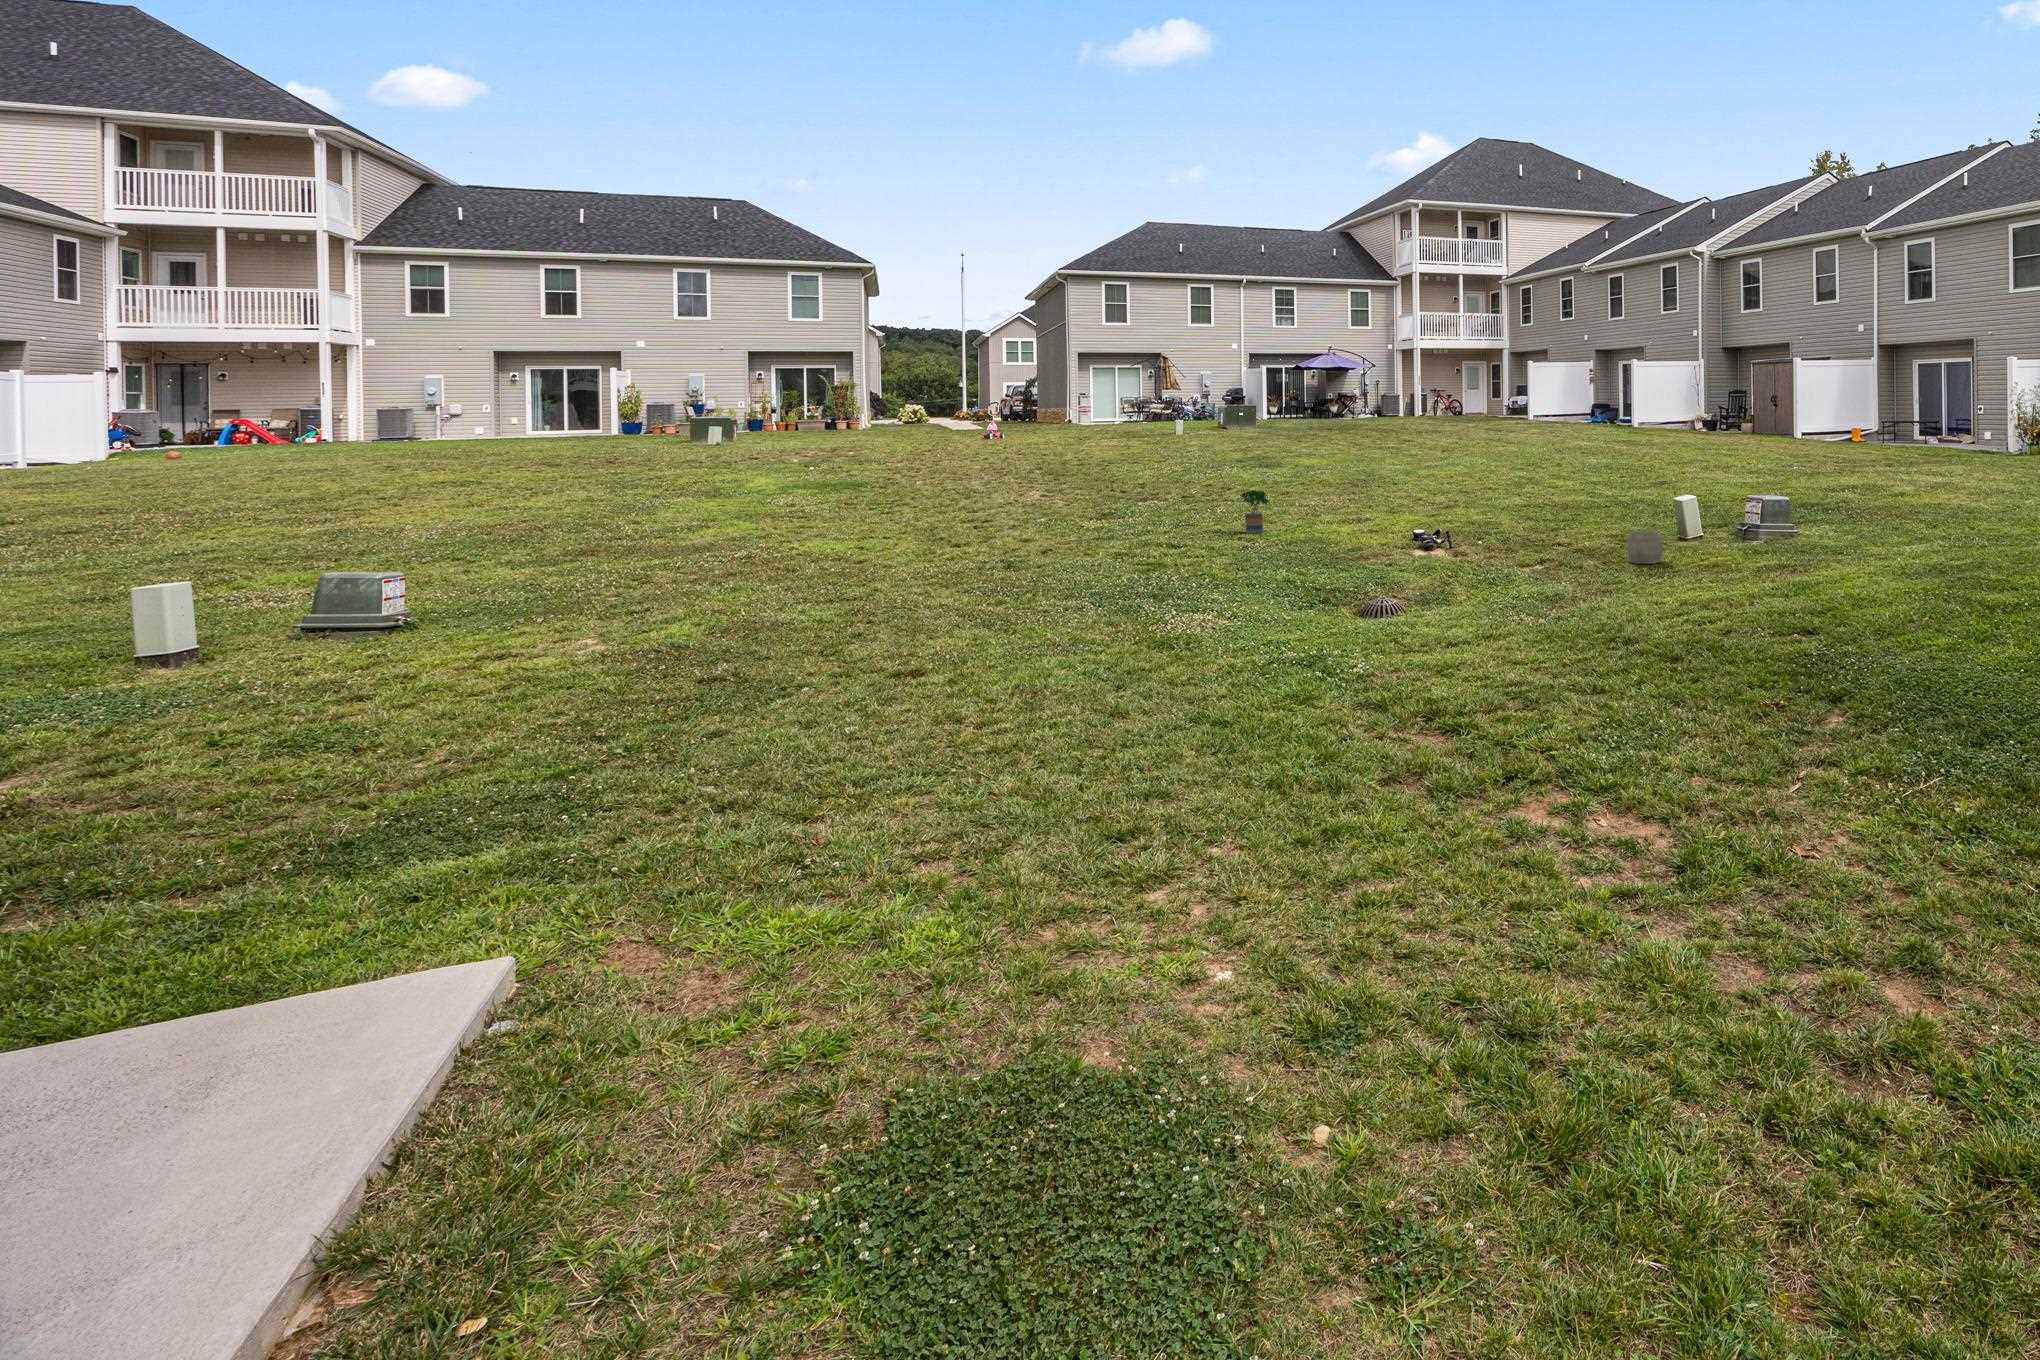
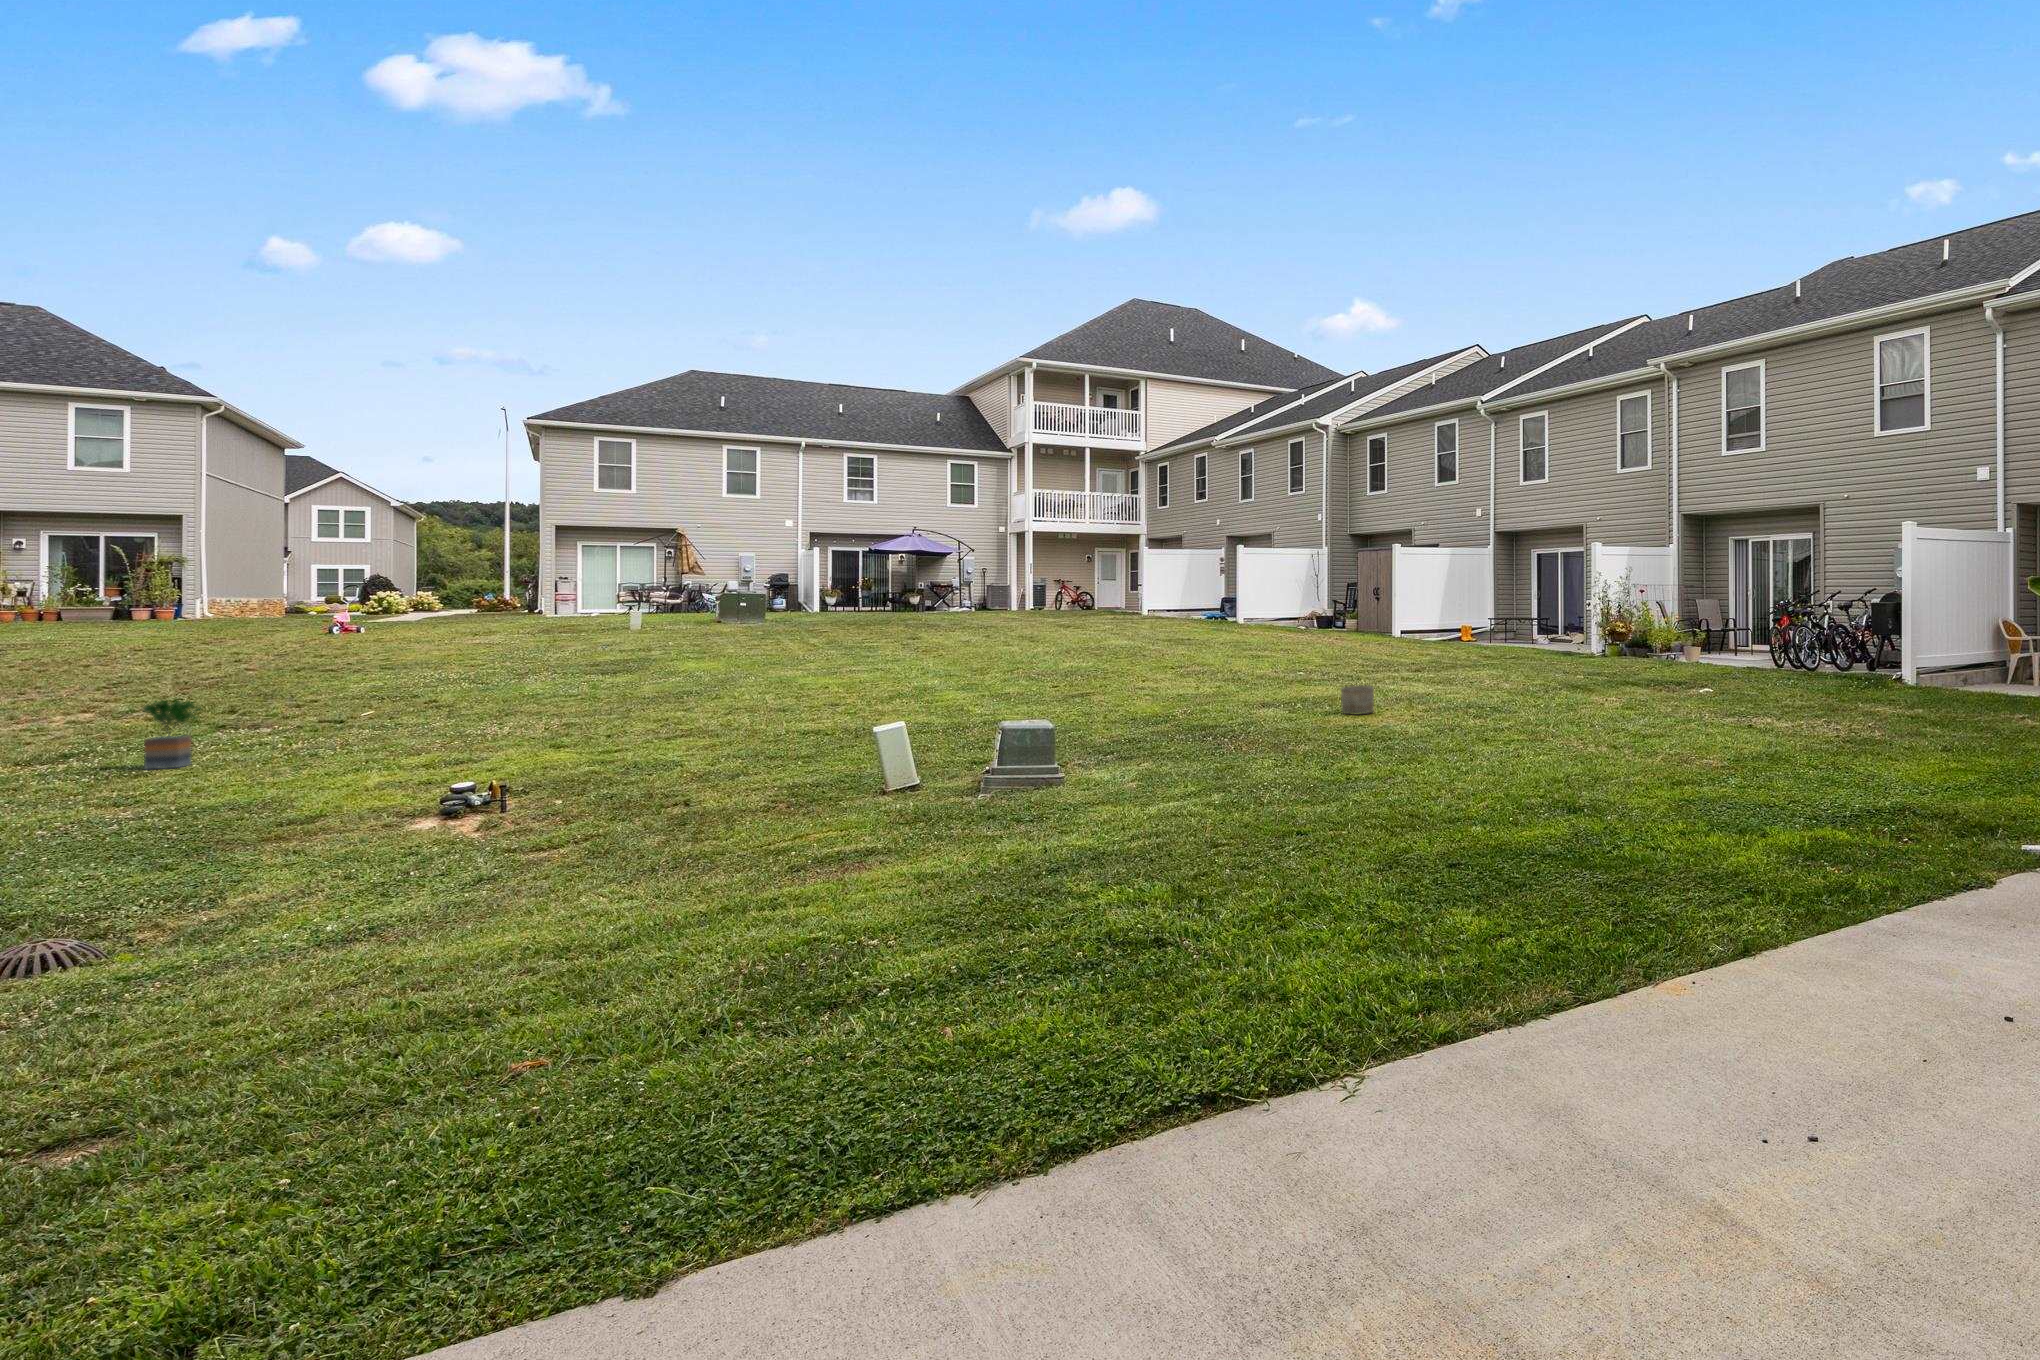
wooden bucket: present [1627,531,1662,564] -> present [1341,685,1374,715]

